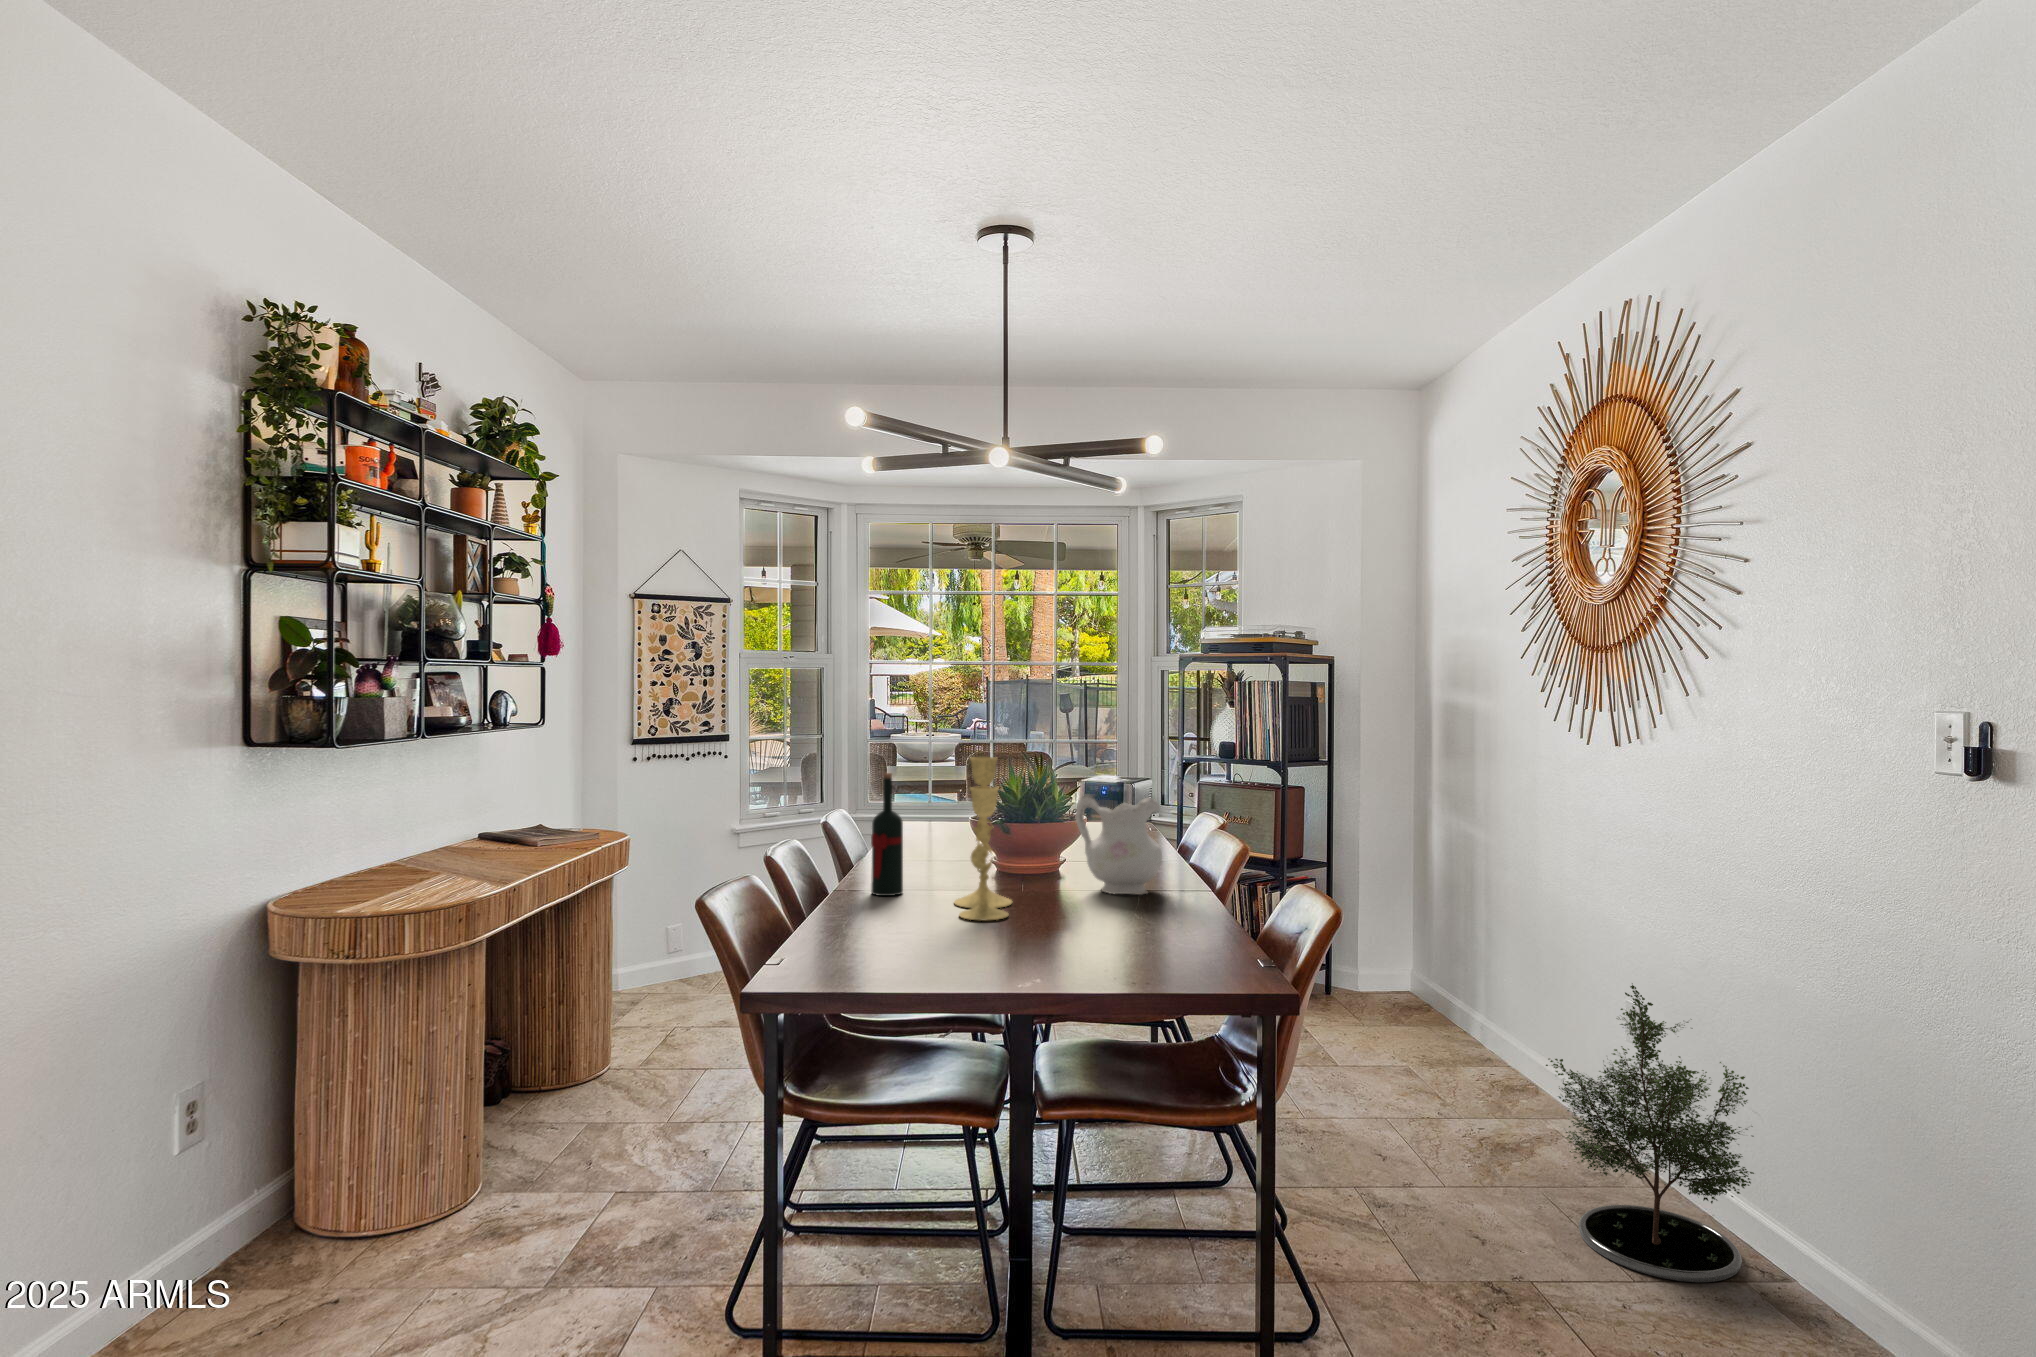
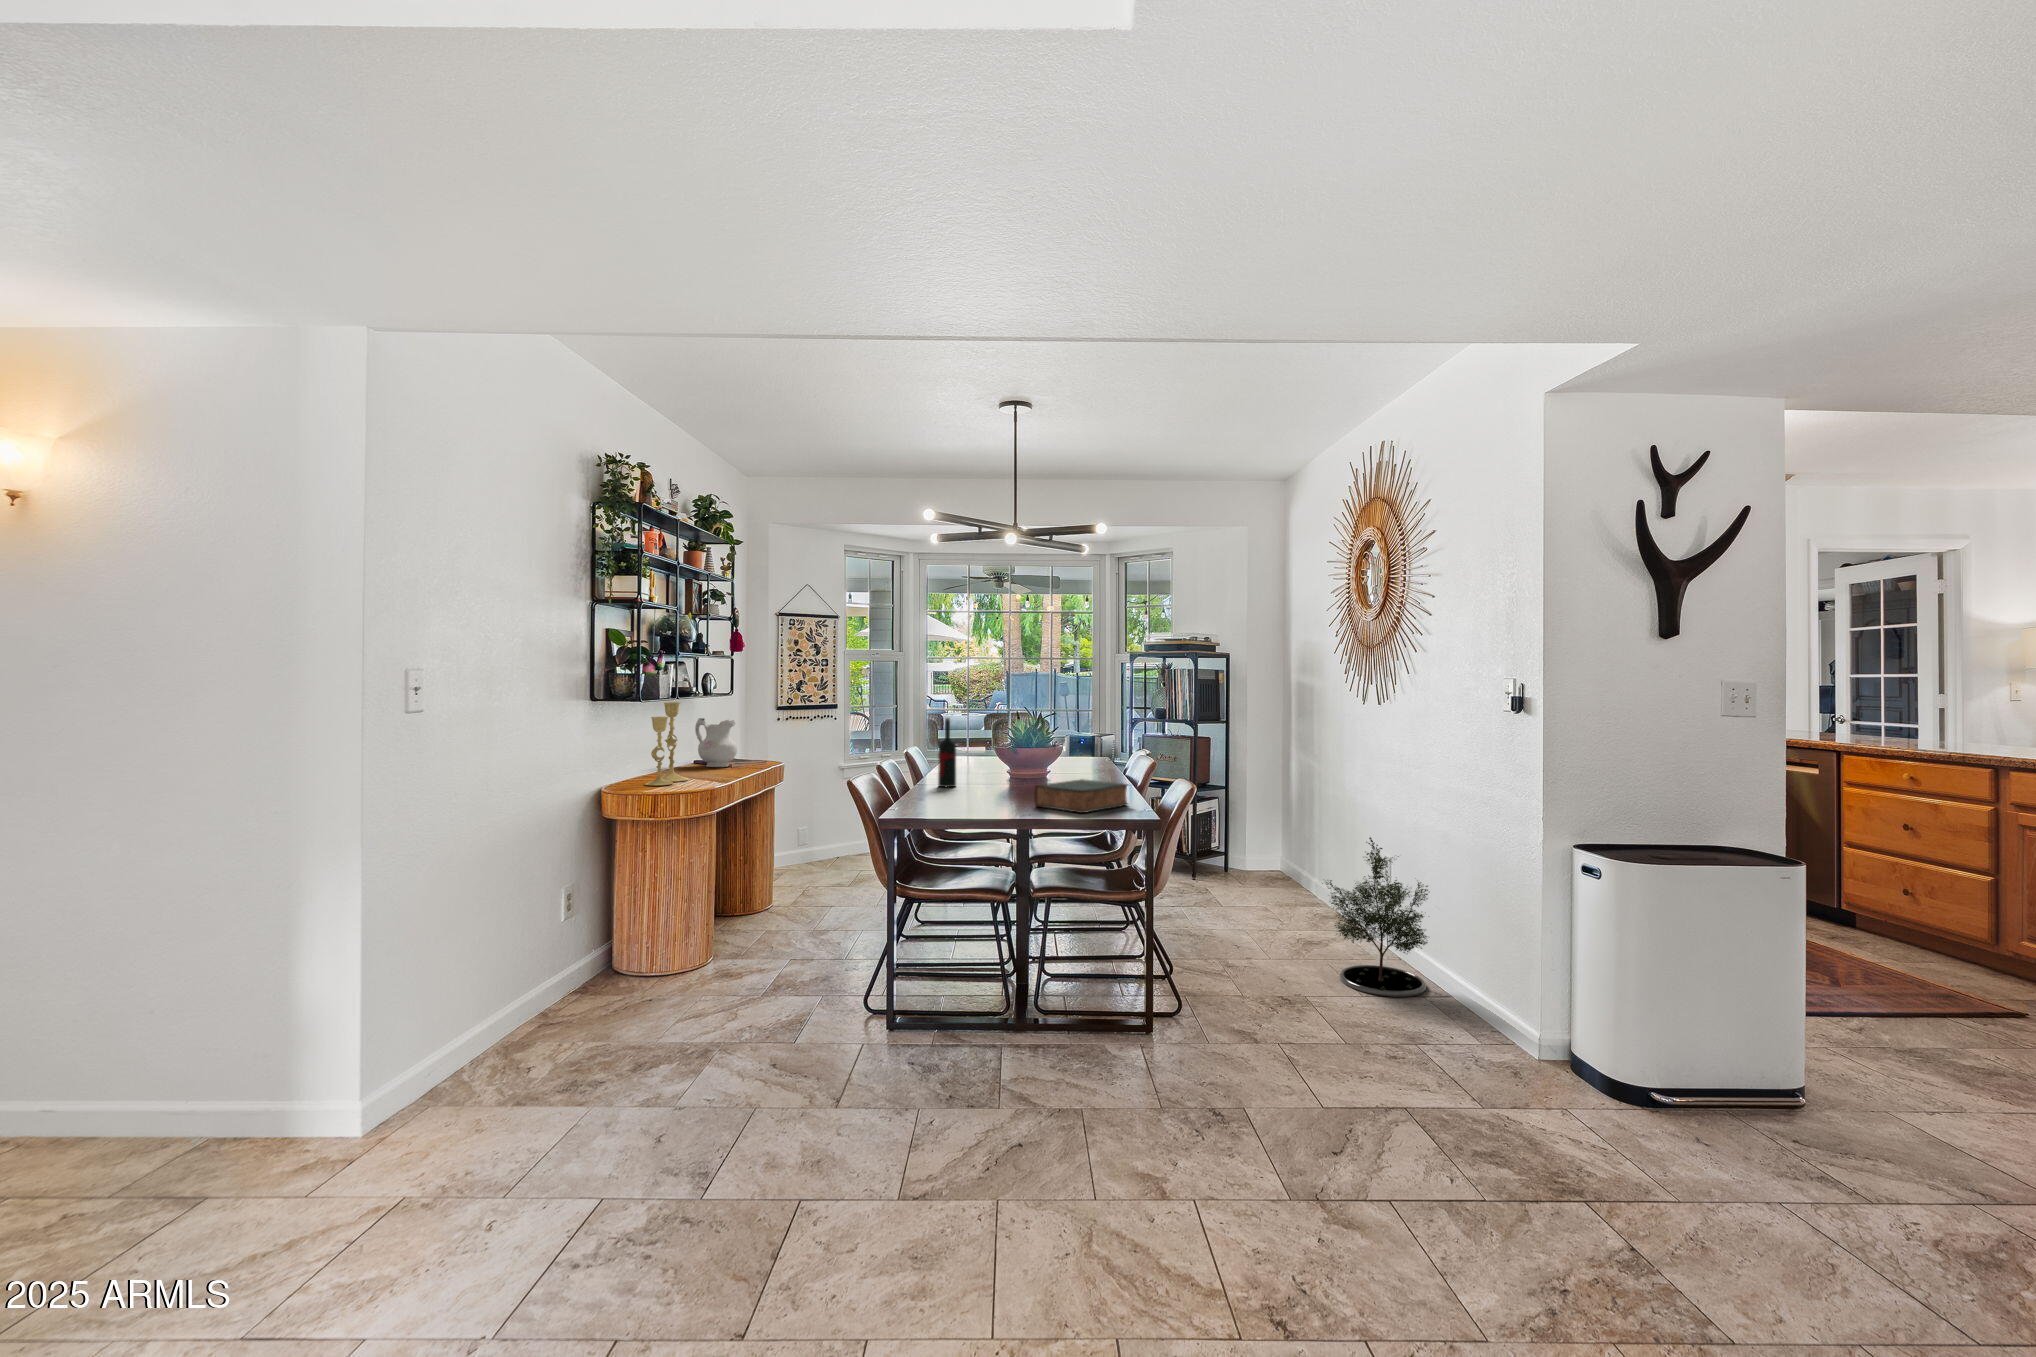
candlestick: present [954,757,1012,921] -> present [645,702,688,786]
ceramic pitcher: present [1076,794,1162,894] -> present [695,718,737,767]
book: none [1044,890,1217,967] -> present [1035,779,1128,813]

